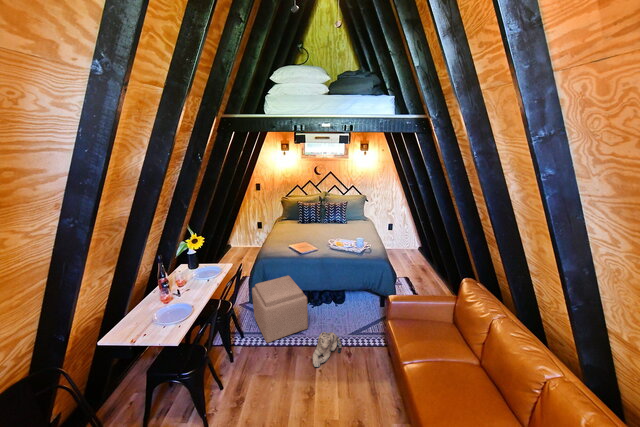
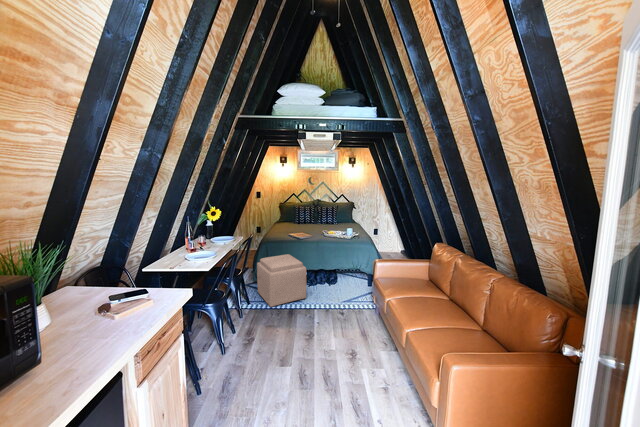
plush toy: present [312,332,342,367] -> none [312,292,337,320]

